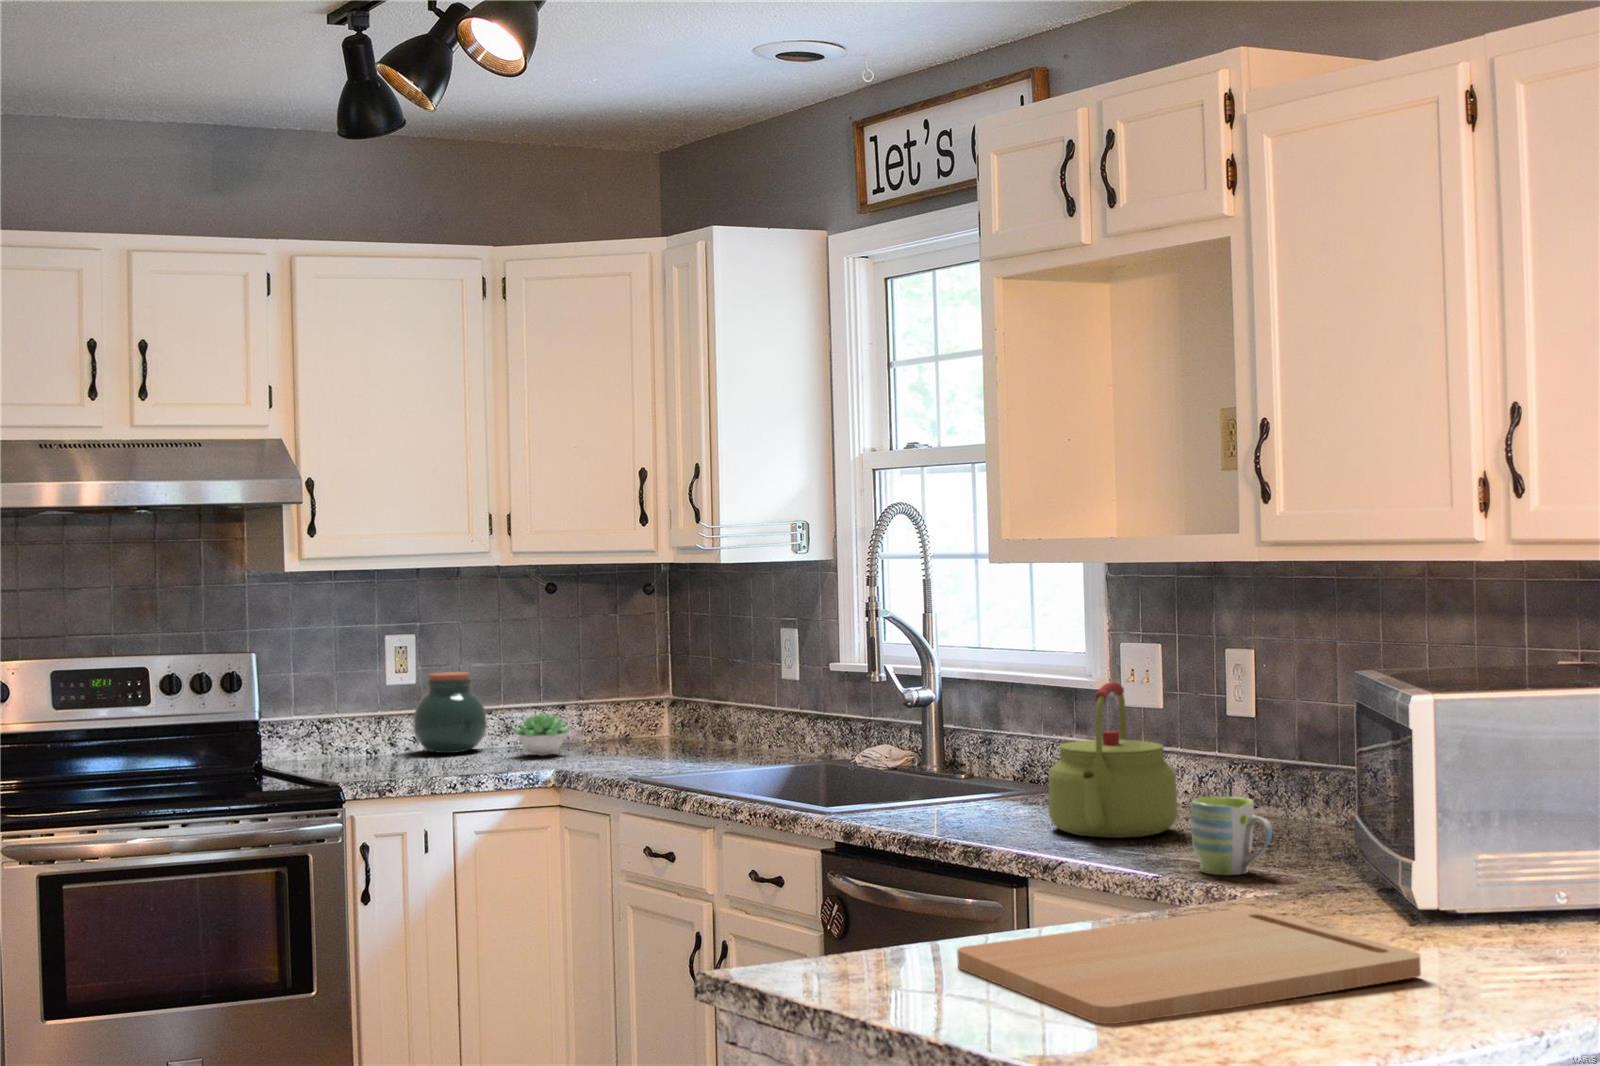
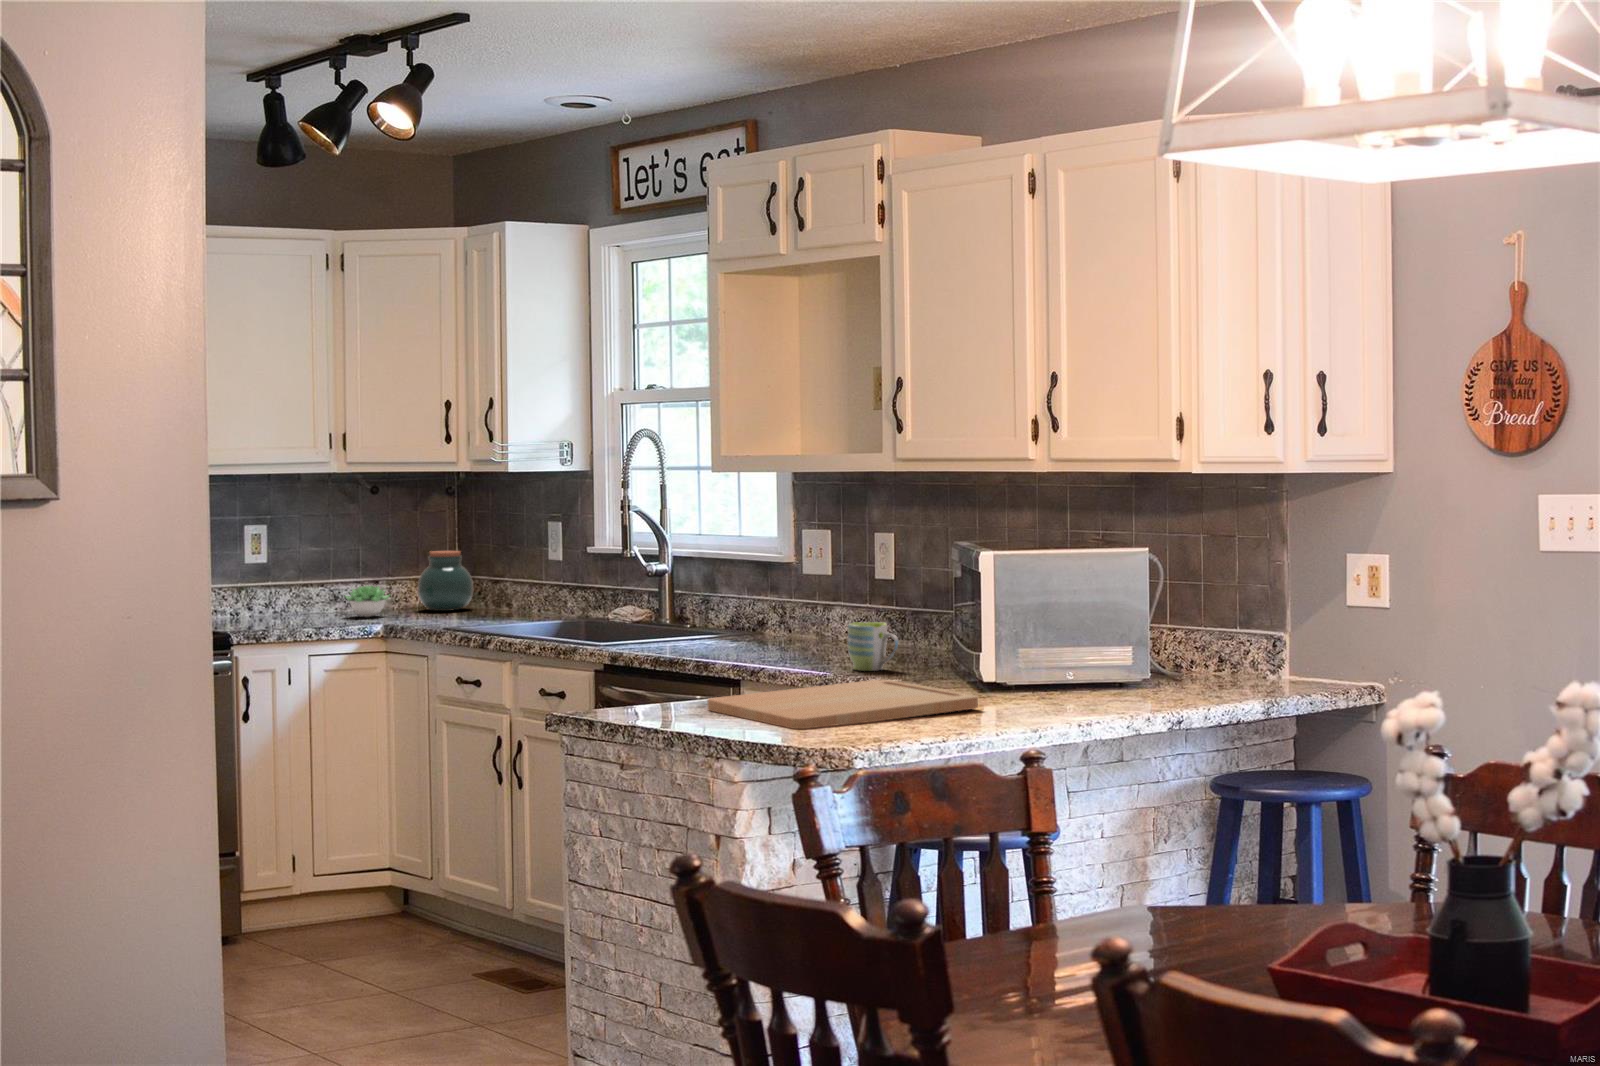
jar: present [414,672,487,753] -> present [418,551,473,611]
kettle: present [1049,682,1177,838] -> none [754,552,839,655]

